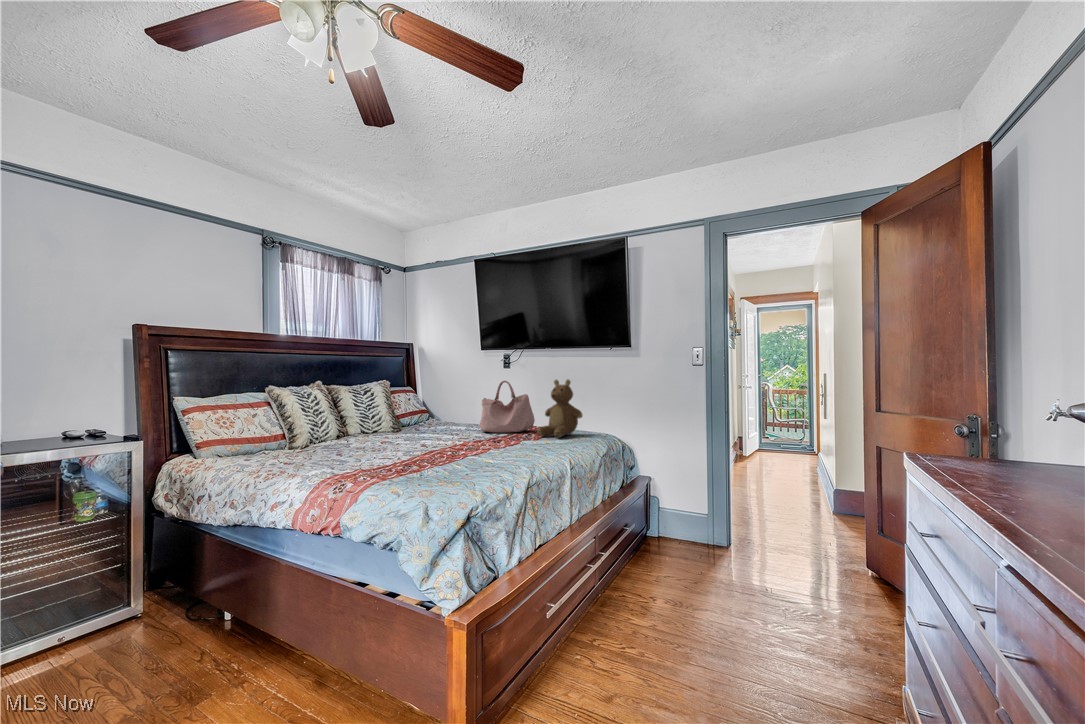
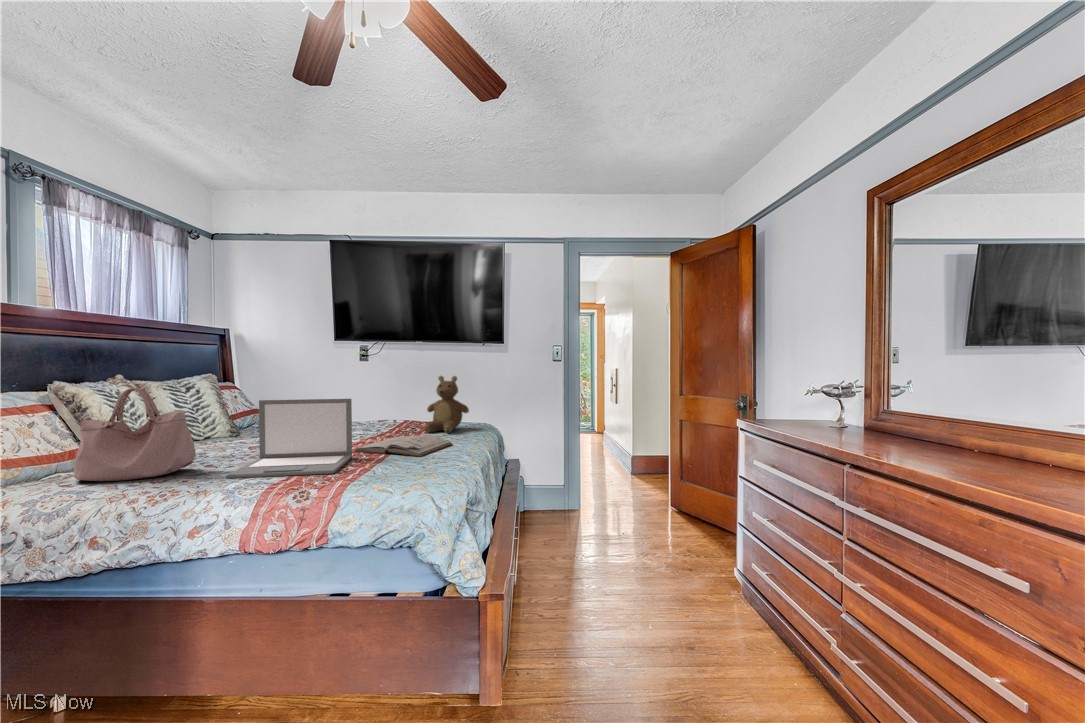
handbag: present [480,381,535,433] -> present [73,388,195,481]
laptop: none [344,399,448,465] -> present [226,399,352,478]
book: none [457,437,547,457] -> present [355,434,452,457]

